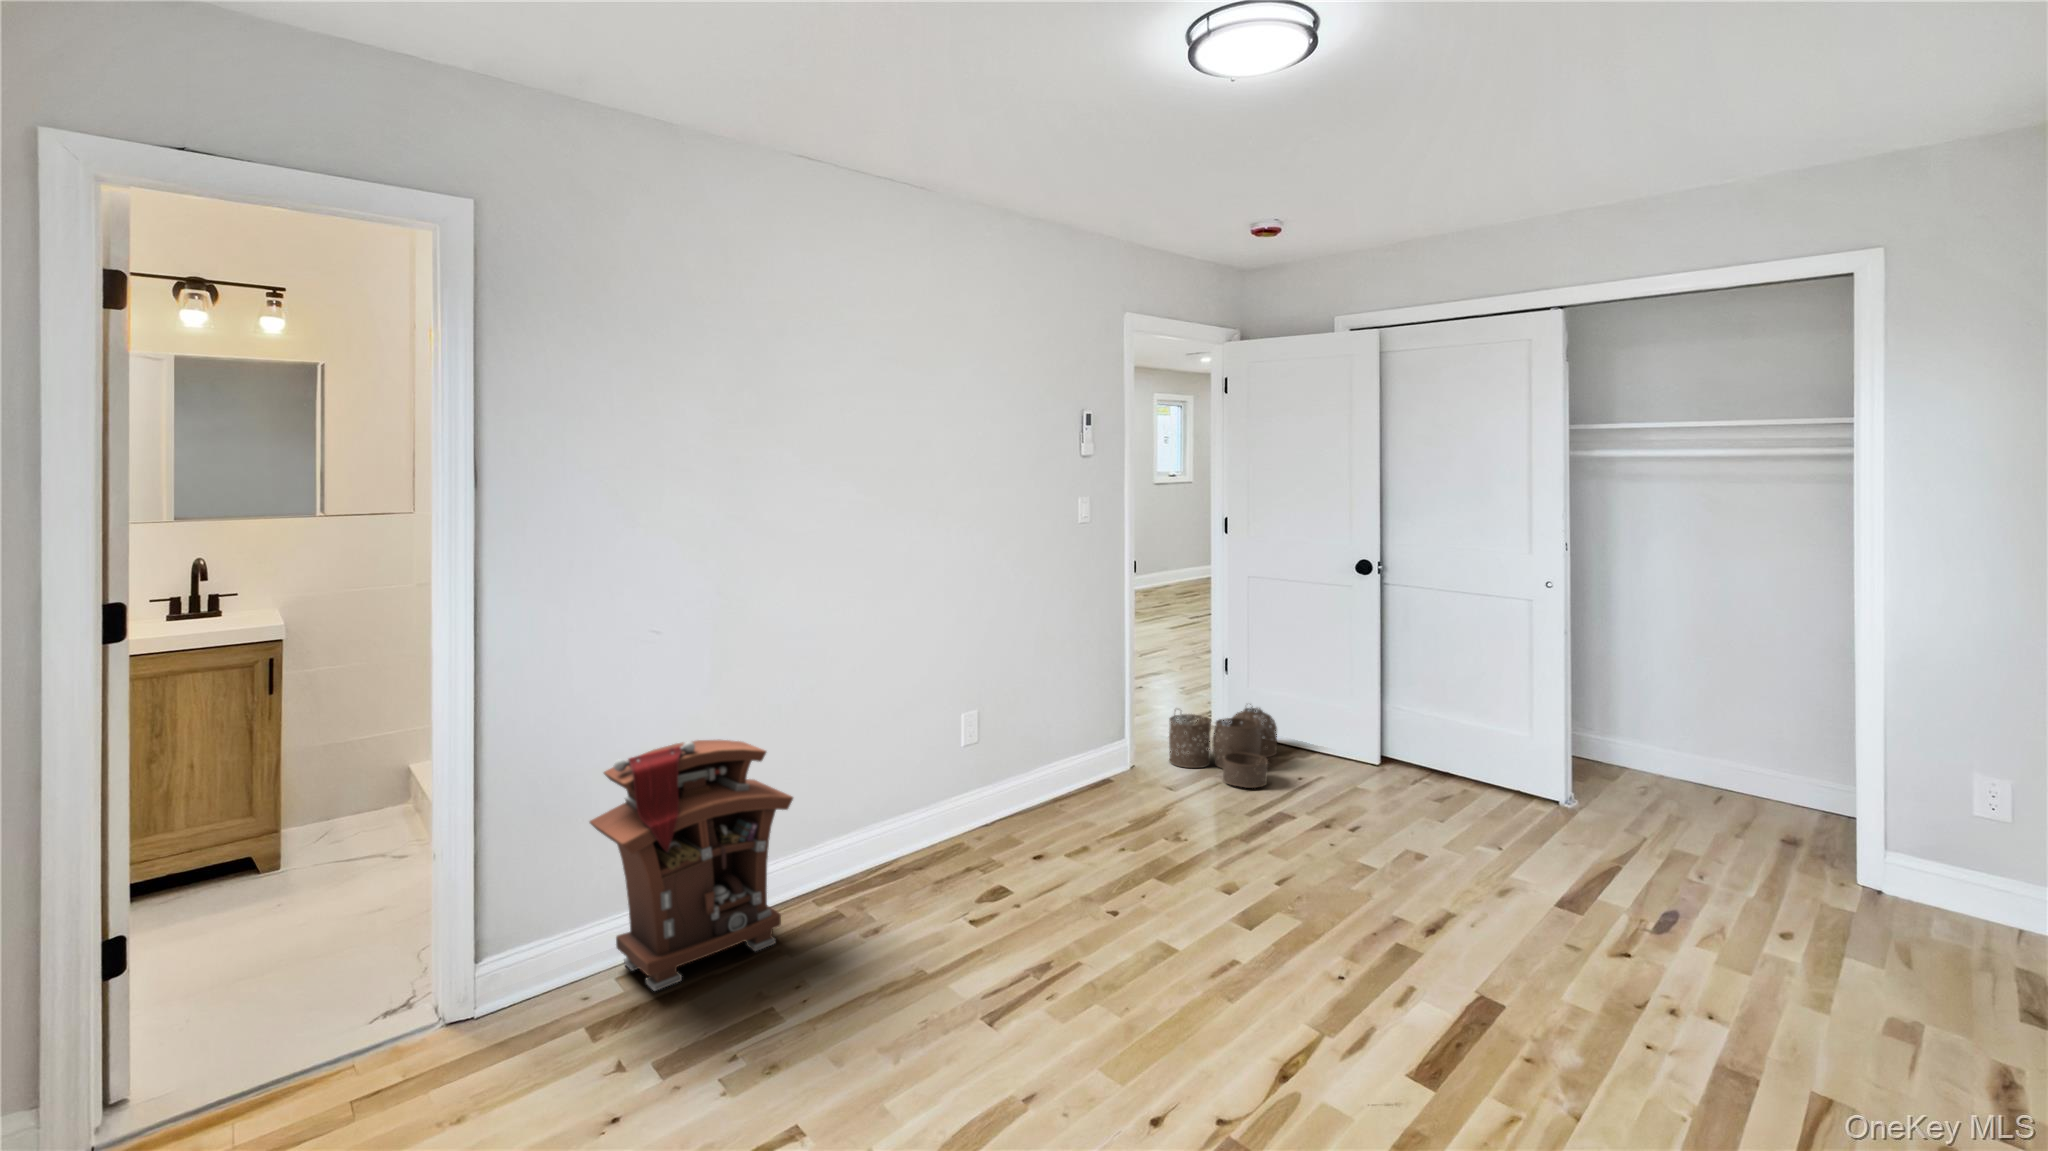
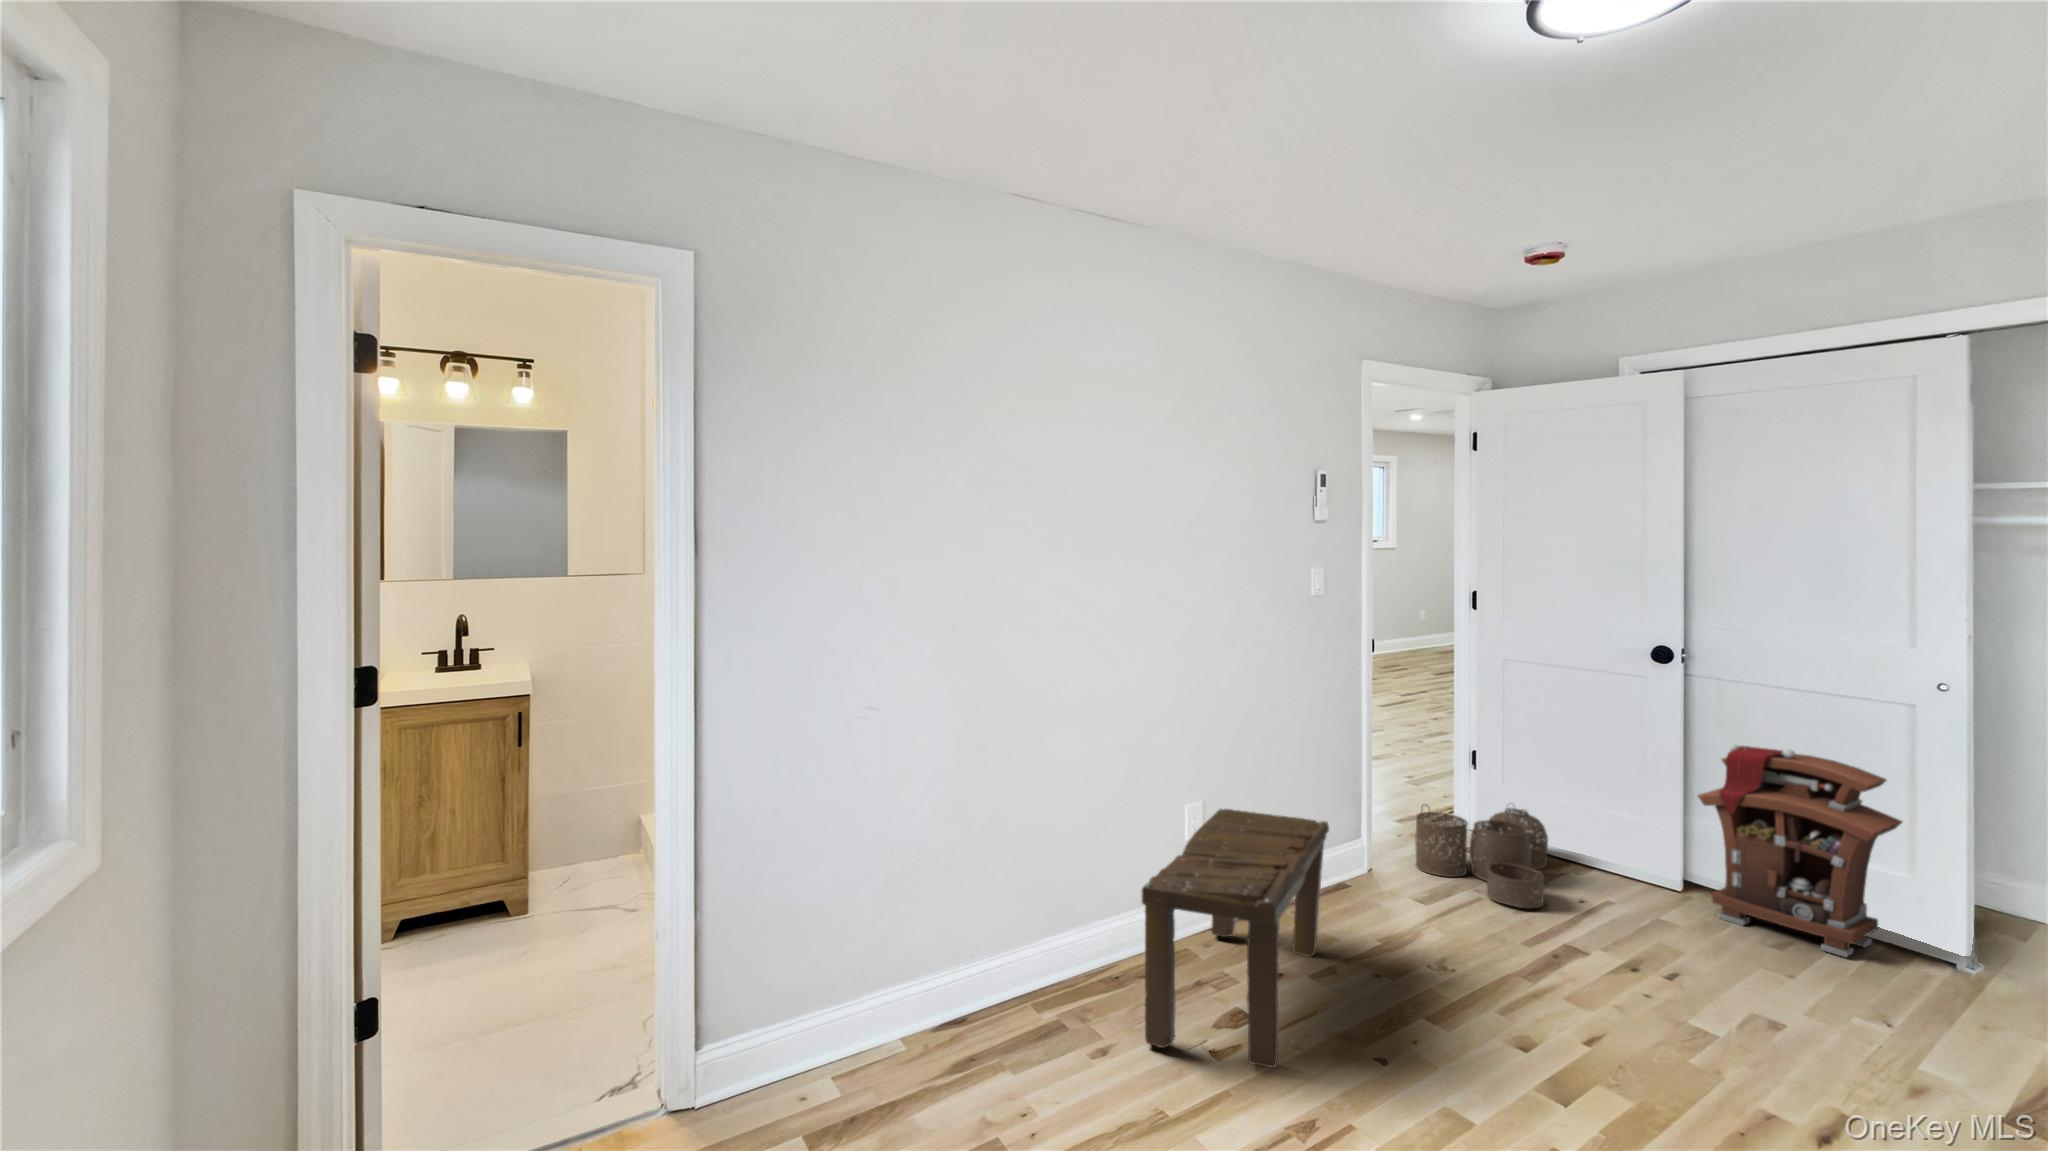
bench: none [907,717,1083,927] -> present [1142,809,1329,1068]
nightstand: present [590,740,793,991] -> present [1697,744,1902,957]

